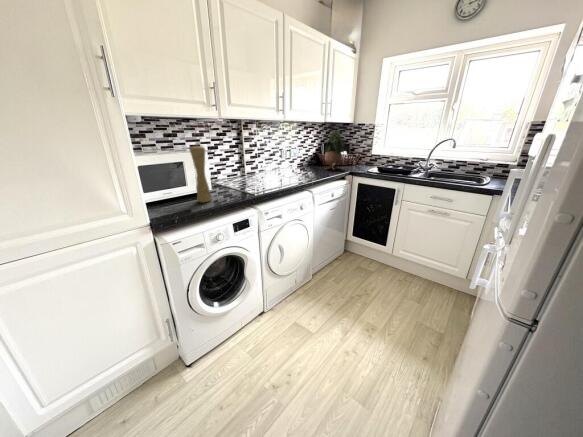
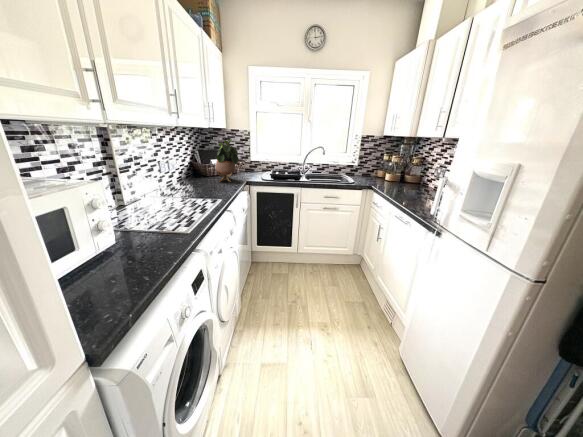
pepper mill: present [190,146,211,202] -> none [105,177,153,276]

